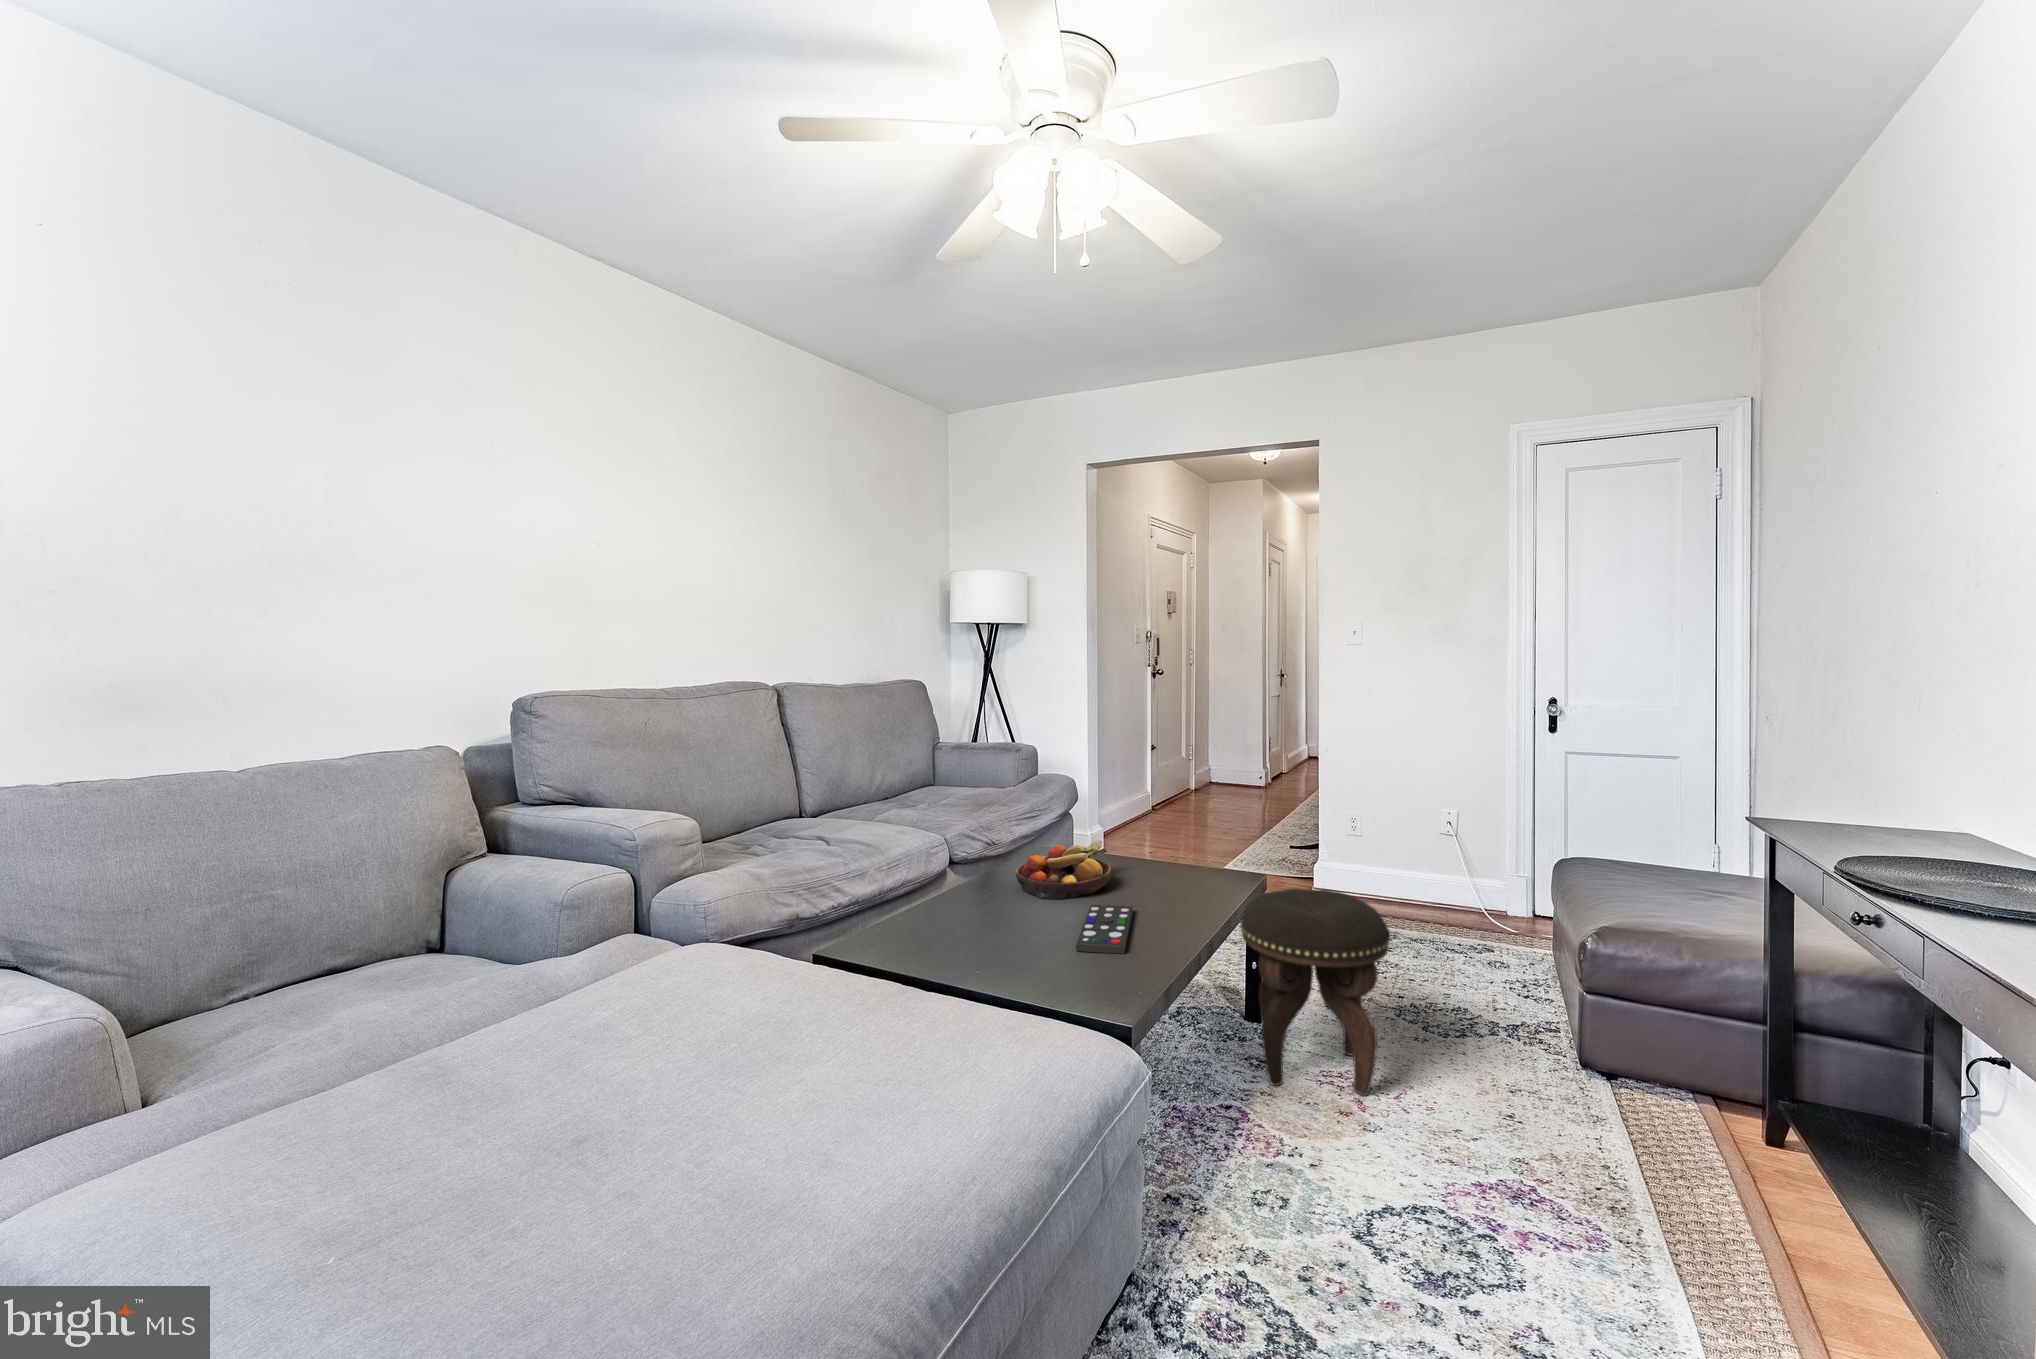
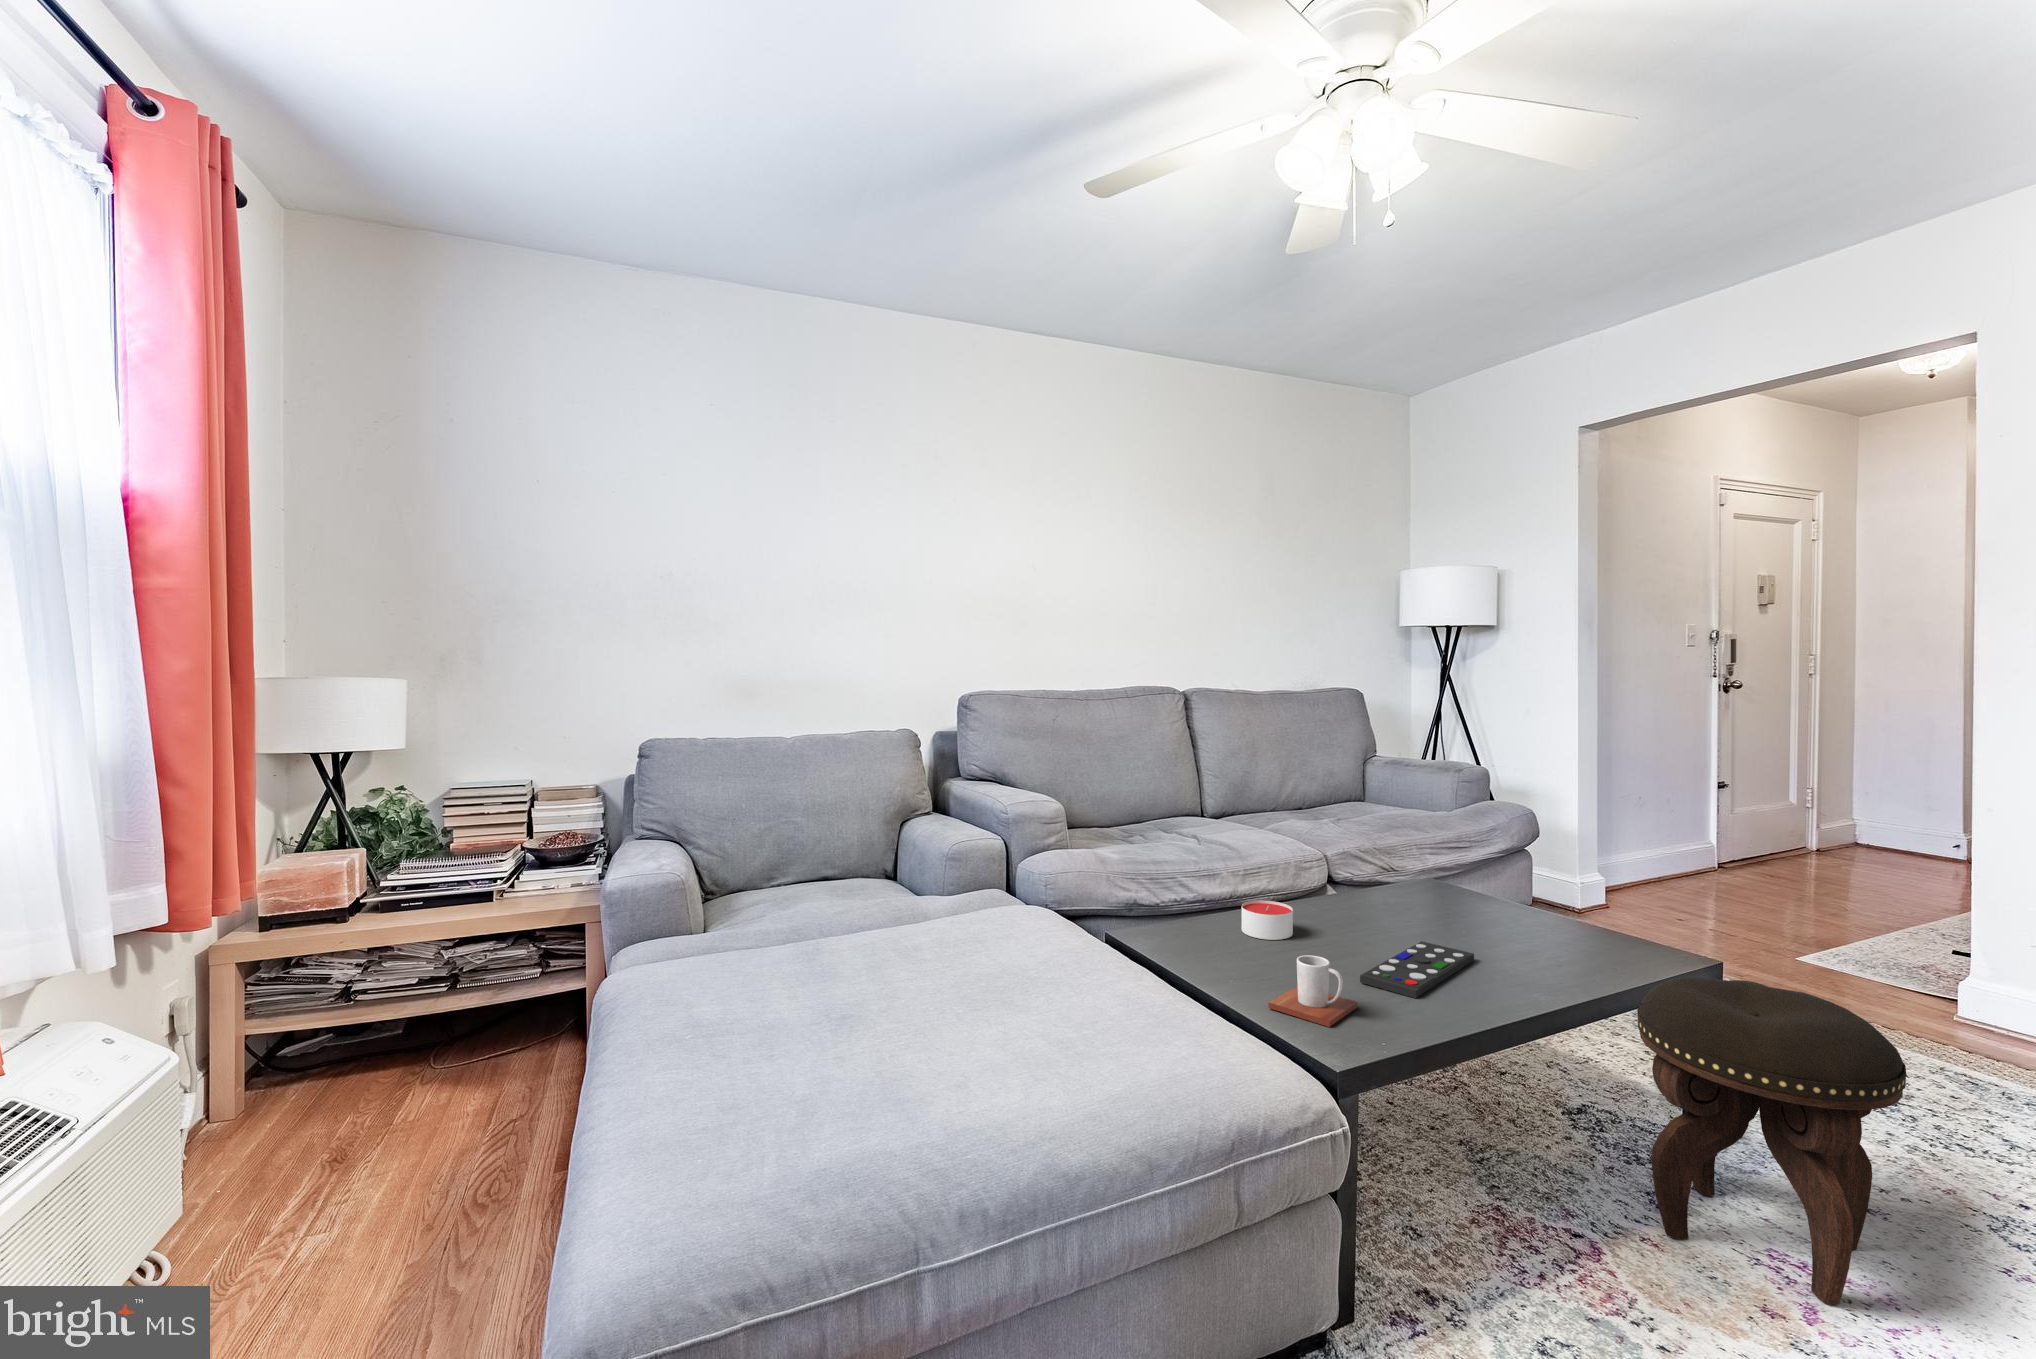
fruit bowl: present [1015,840,1111,899] -> none [1354,871,1478,933]
candle: none [942,894,988,931] -> present [1242,900,1293,940]
mug: none [1031,936,1093,997] -> present [1268,955,1358,1027]

